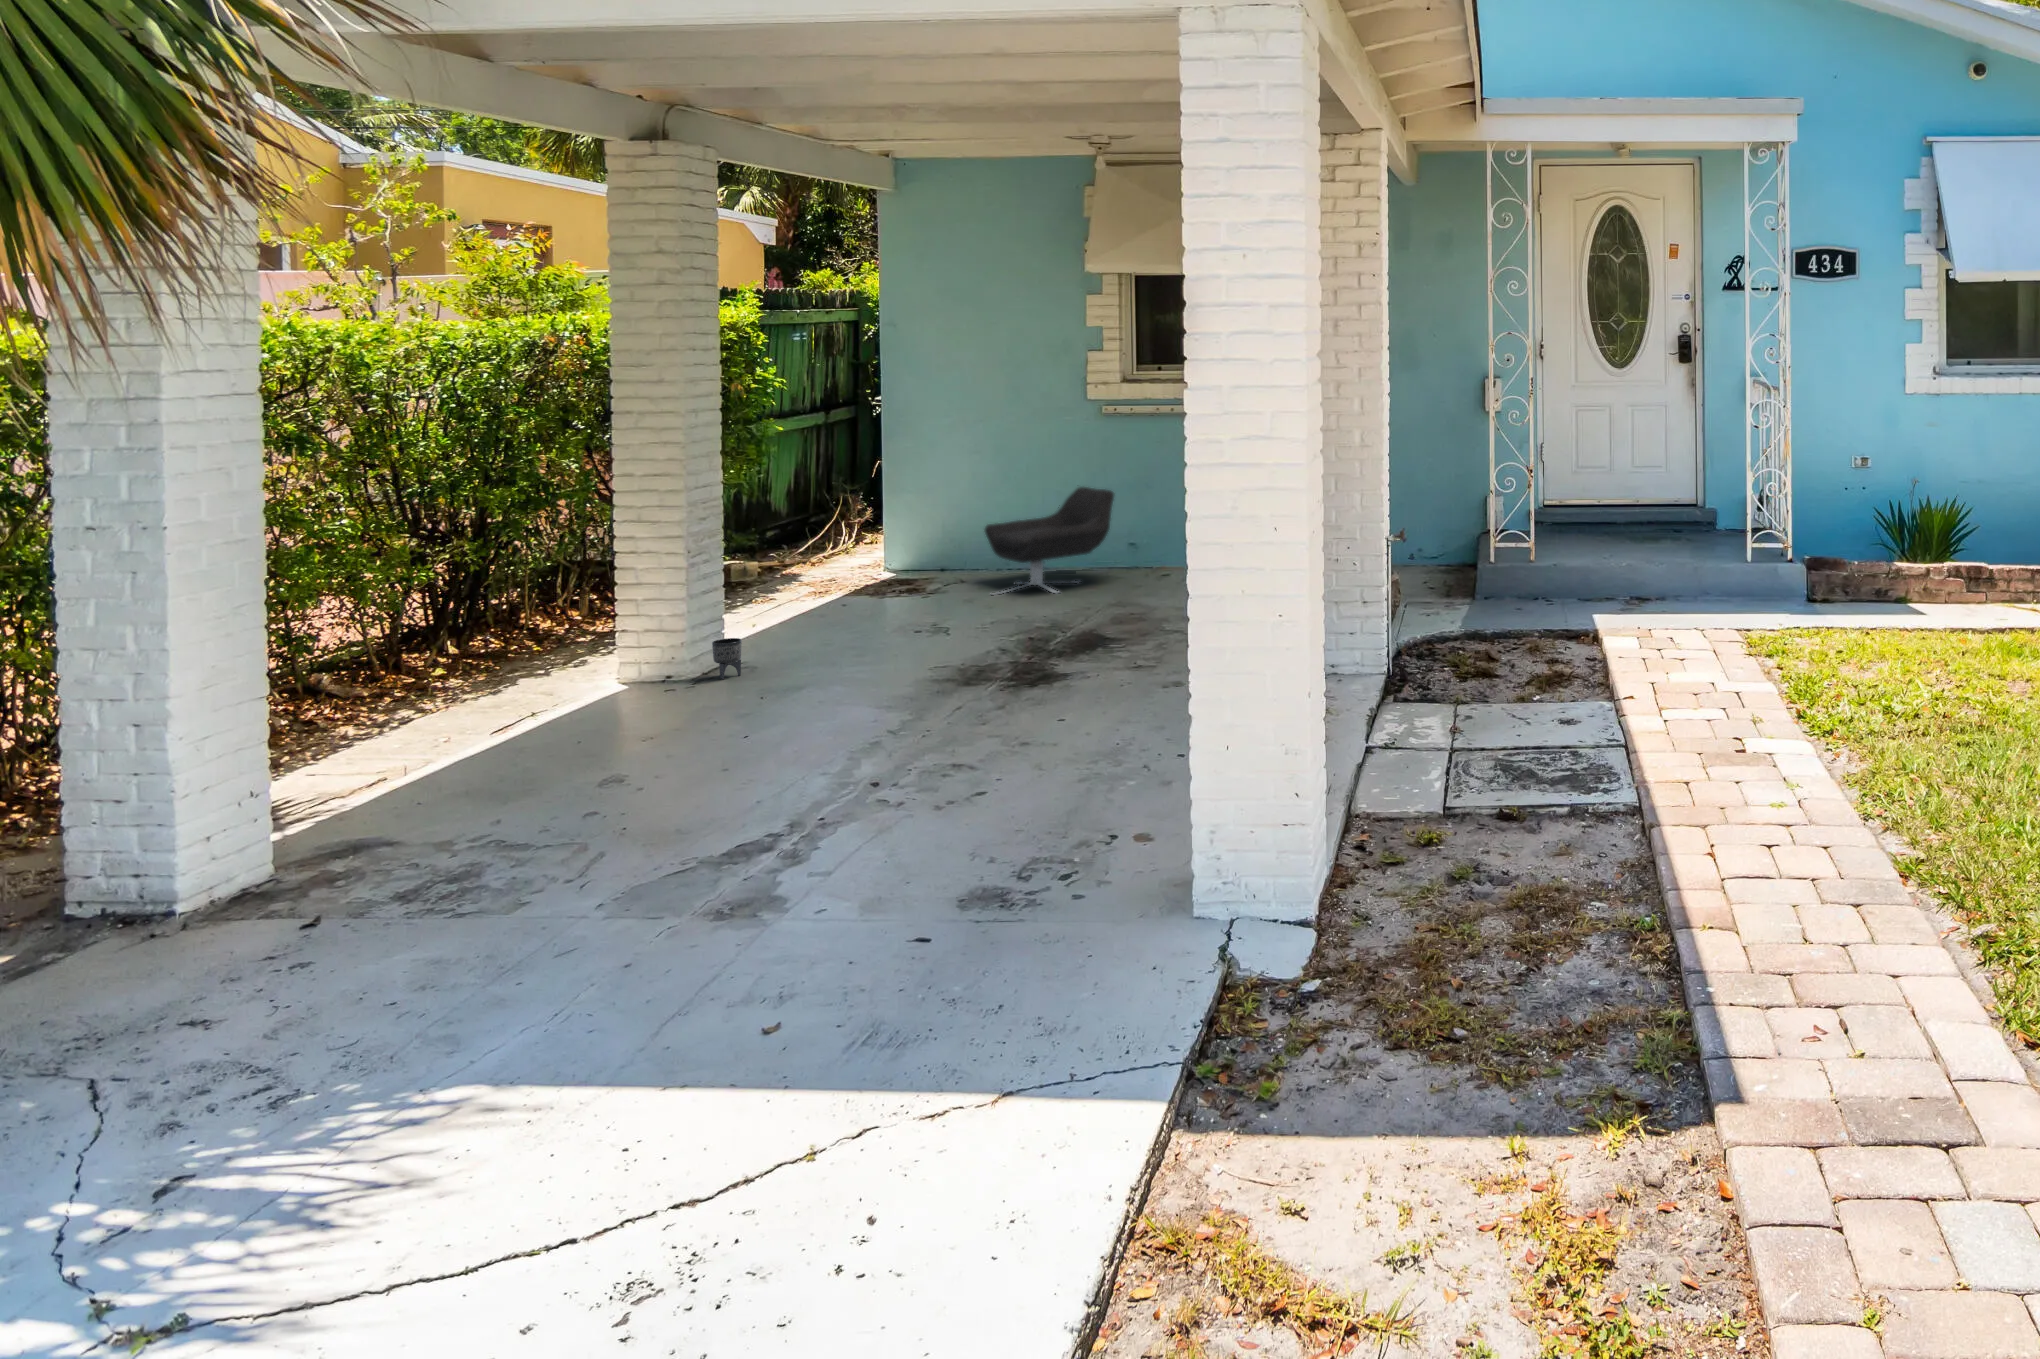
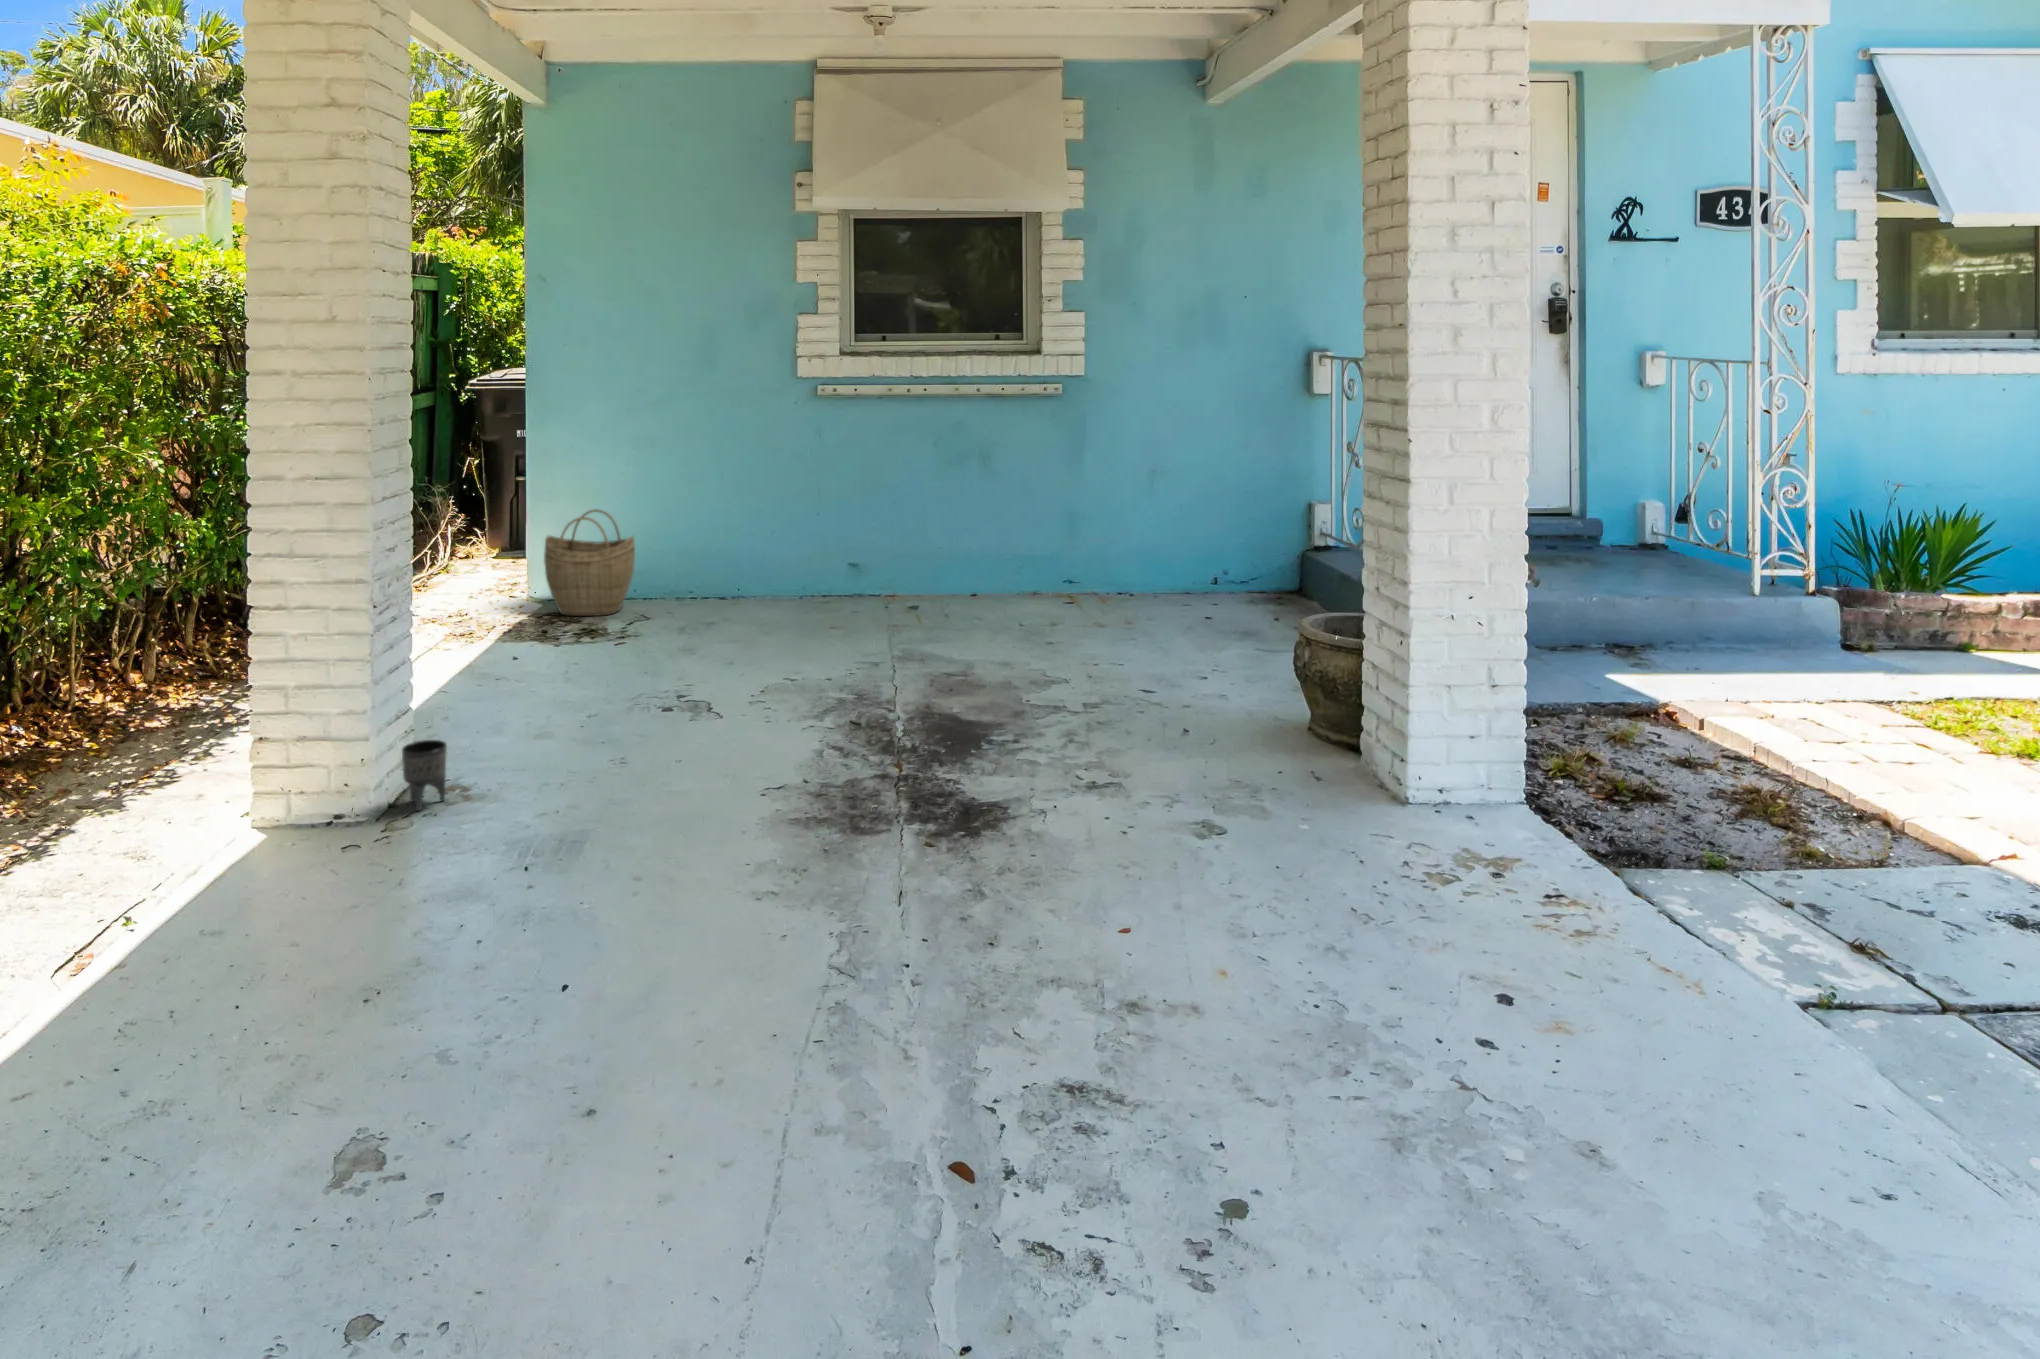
lounge chair: present [985,487,1114,593] -> none [678,486,850,635]
woven basket: none [888,504,960,584] -> present [544,509,635,616]

